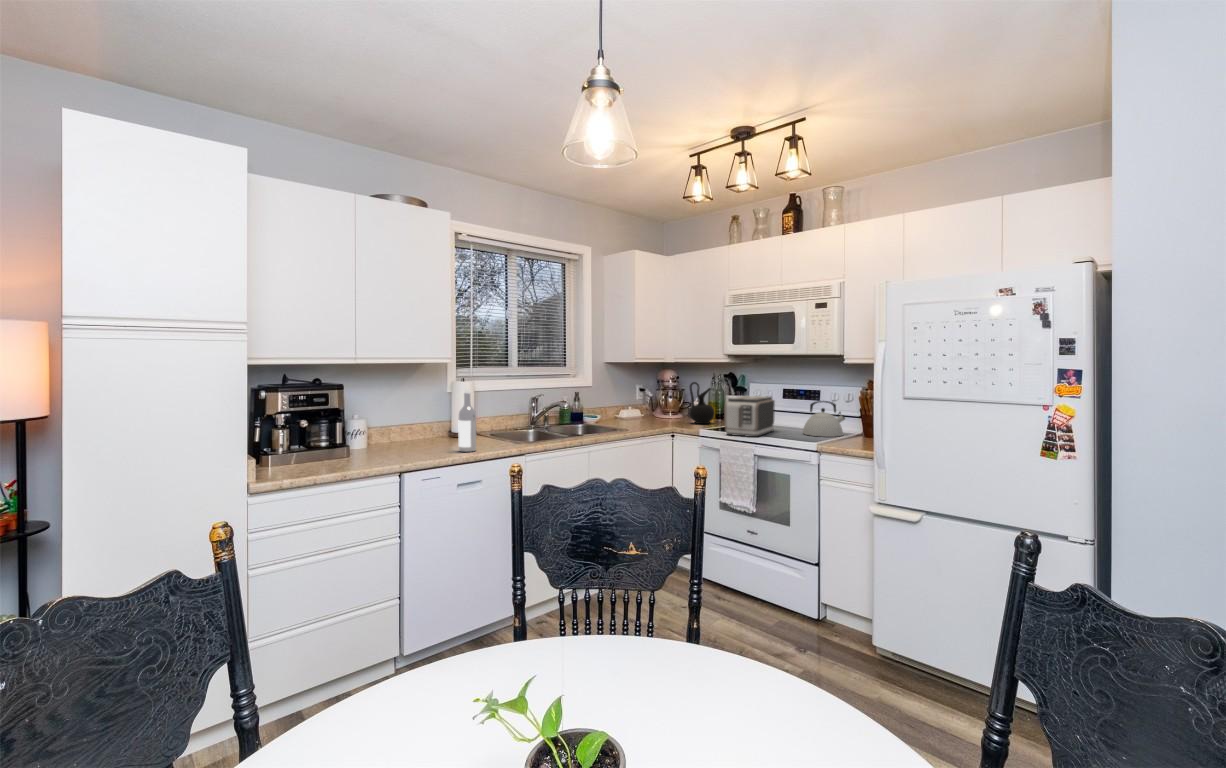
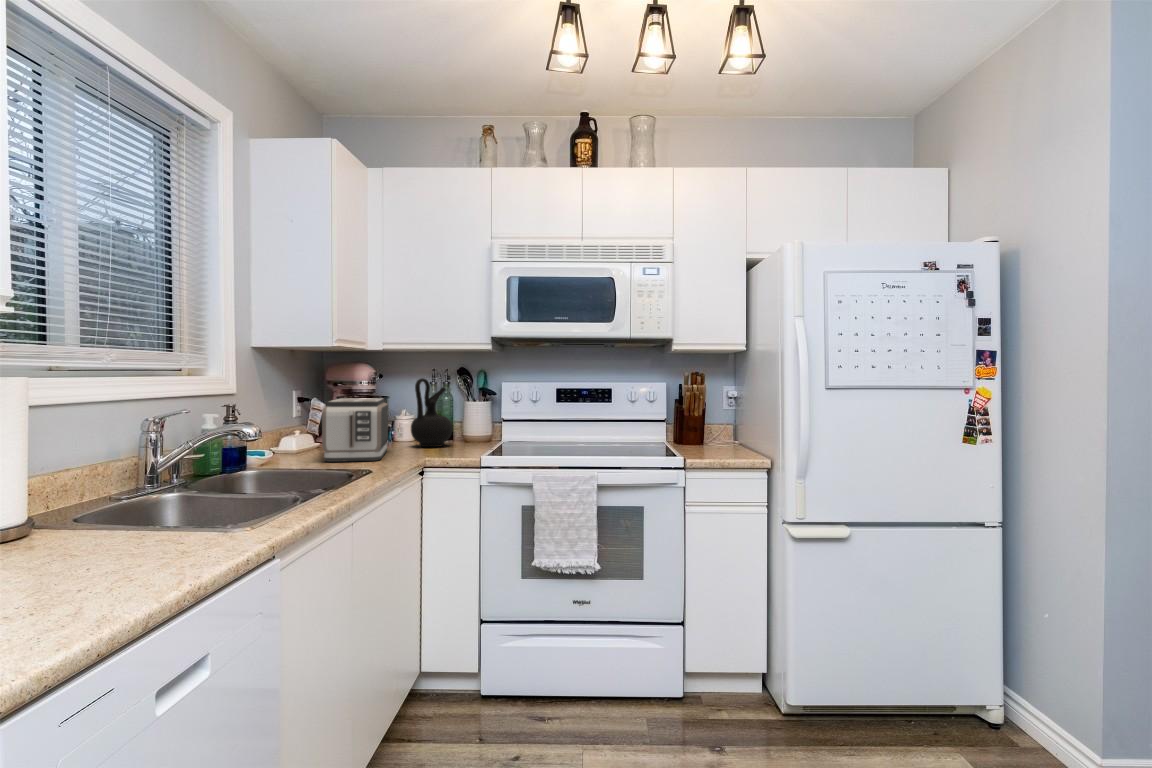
wine bottle: present [458,389,476,452] -> none [68,377,129,565]
toaster: present [724,396,775,437] -> present [322,398,388,462]
kettle: present [803,401,845,437] -> none [605,400,656,448]

